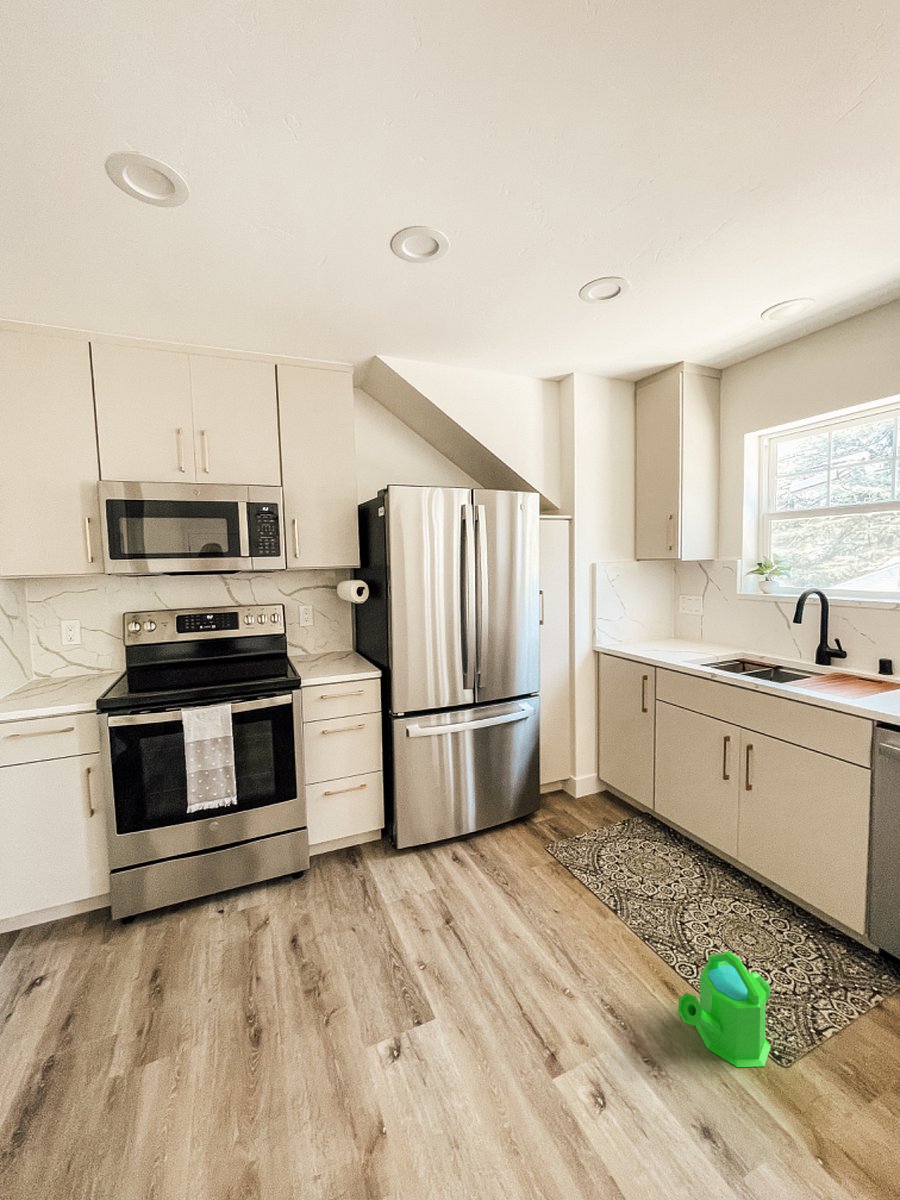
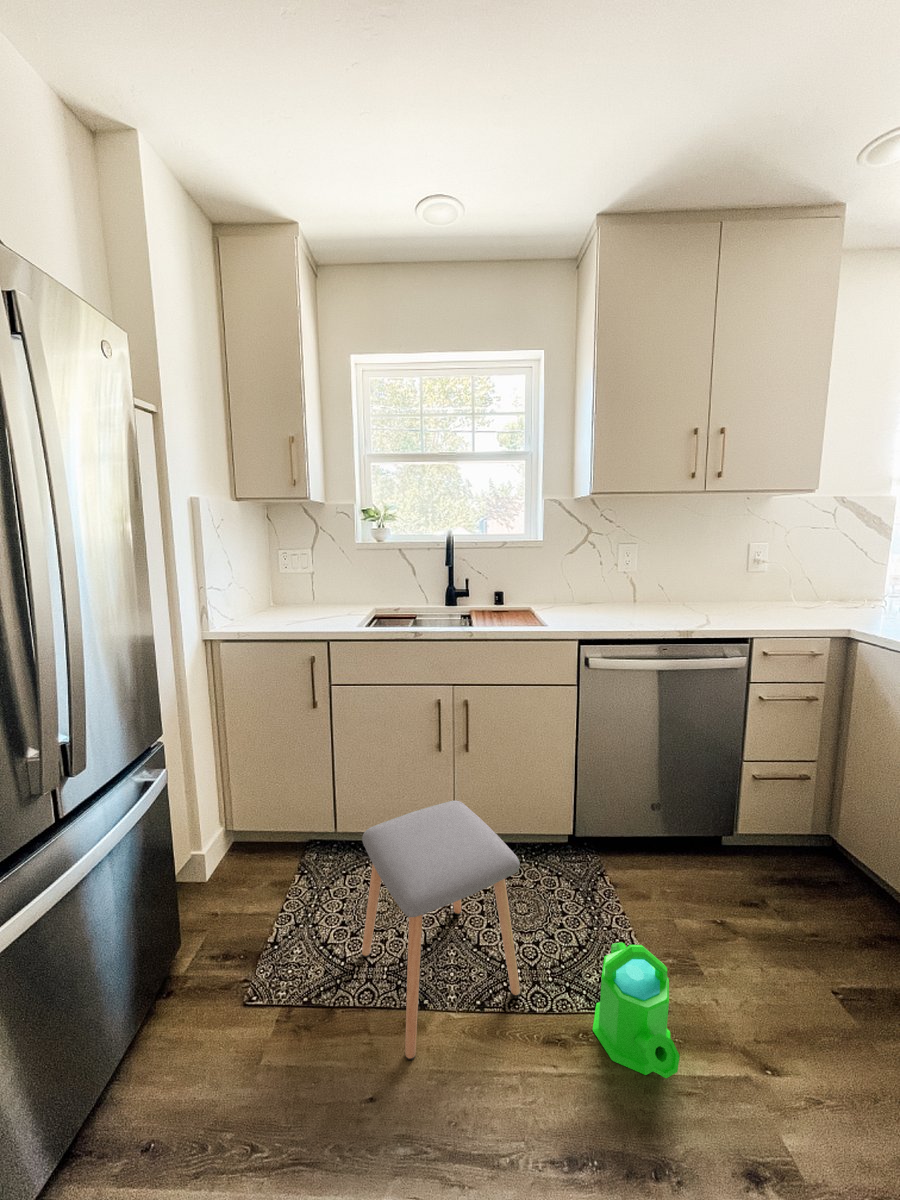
stool: none [585,786,696,956] -> present [362,801,520,1060]

